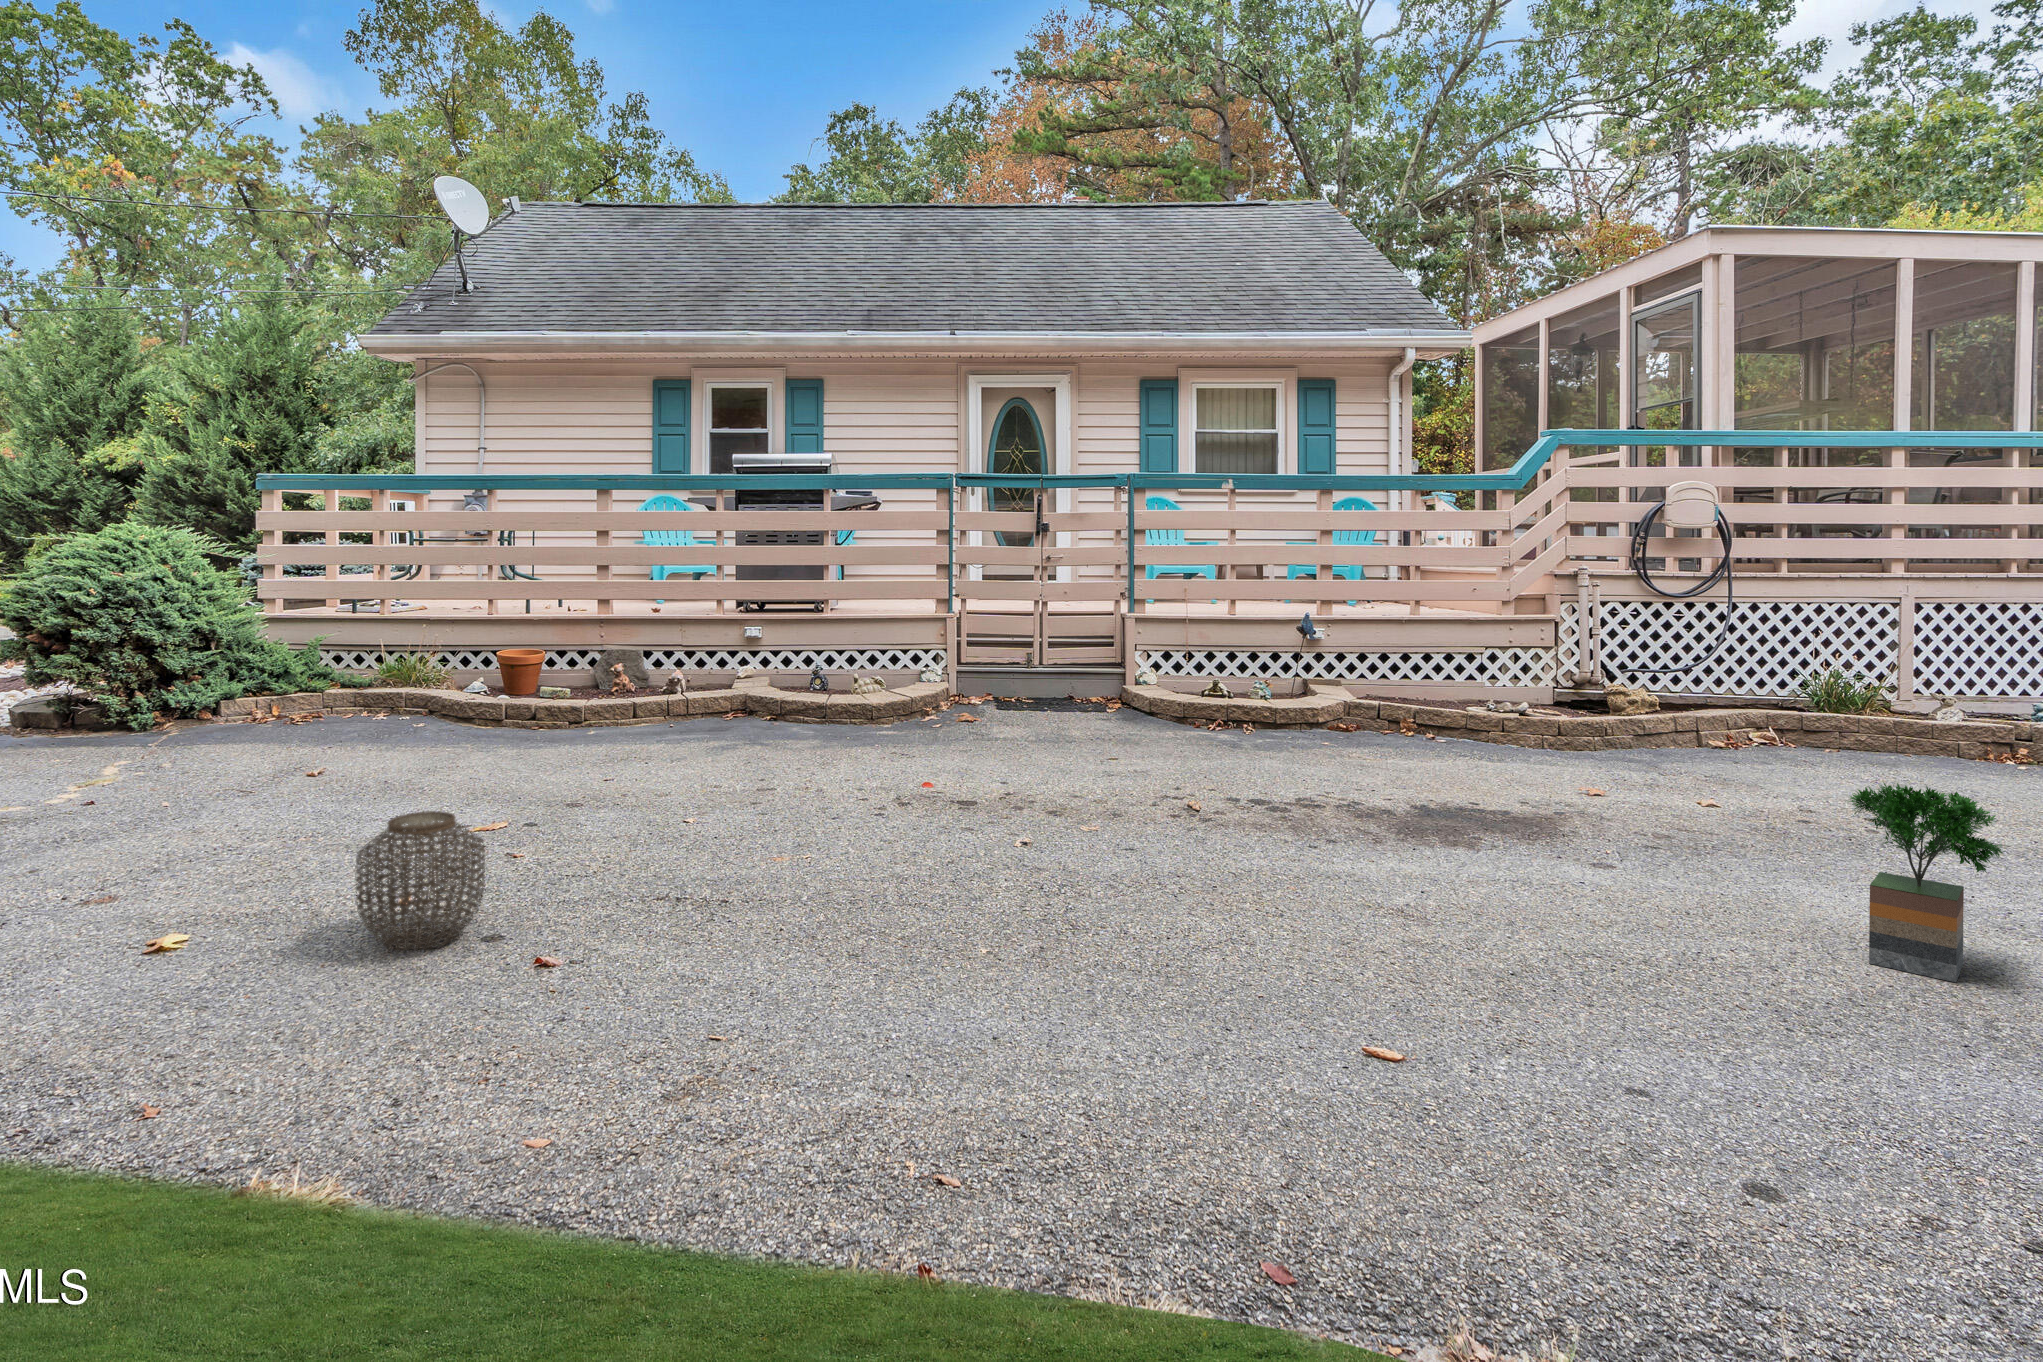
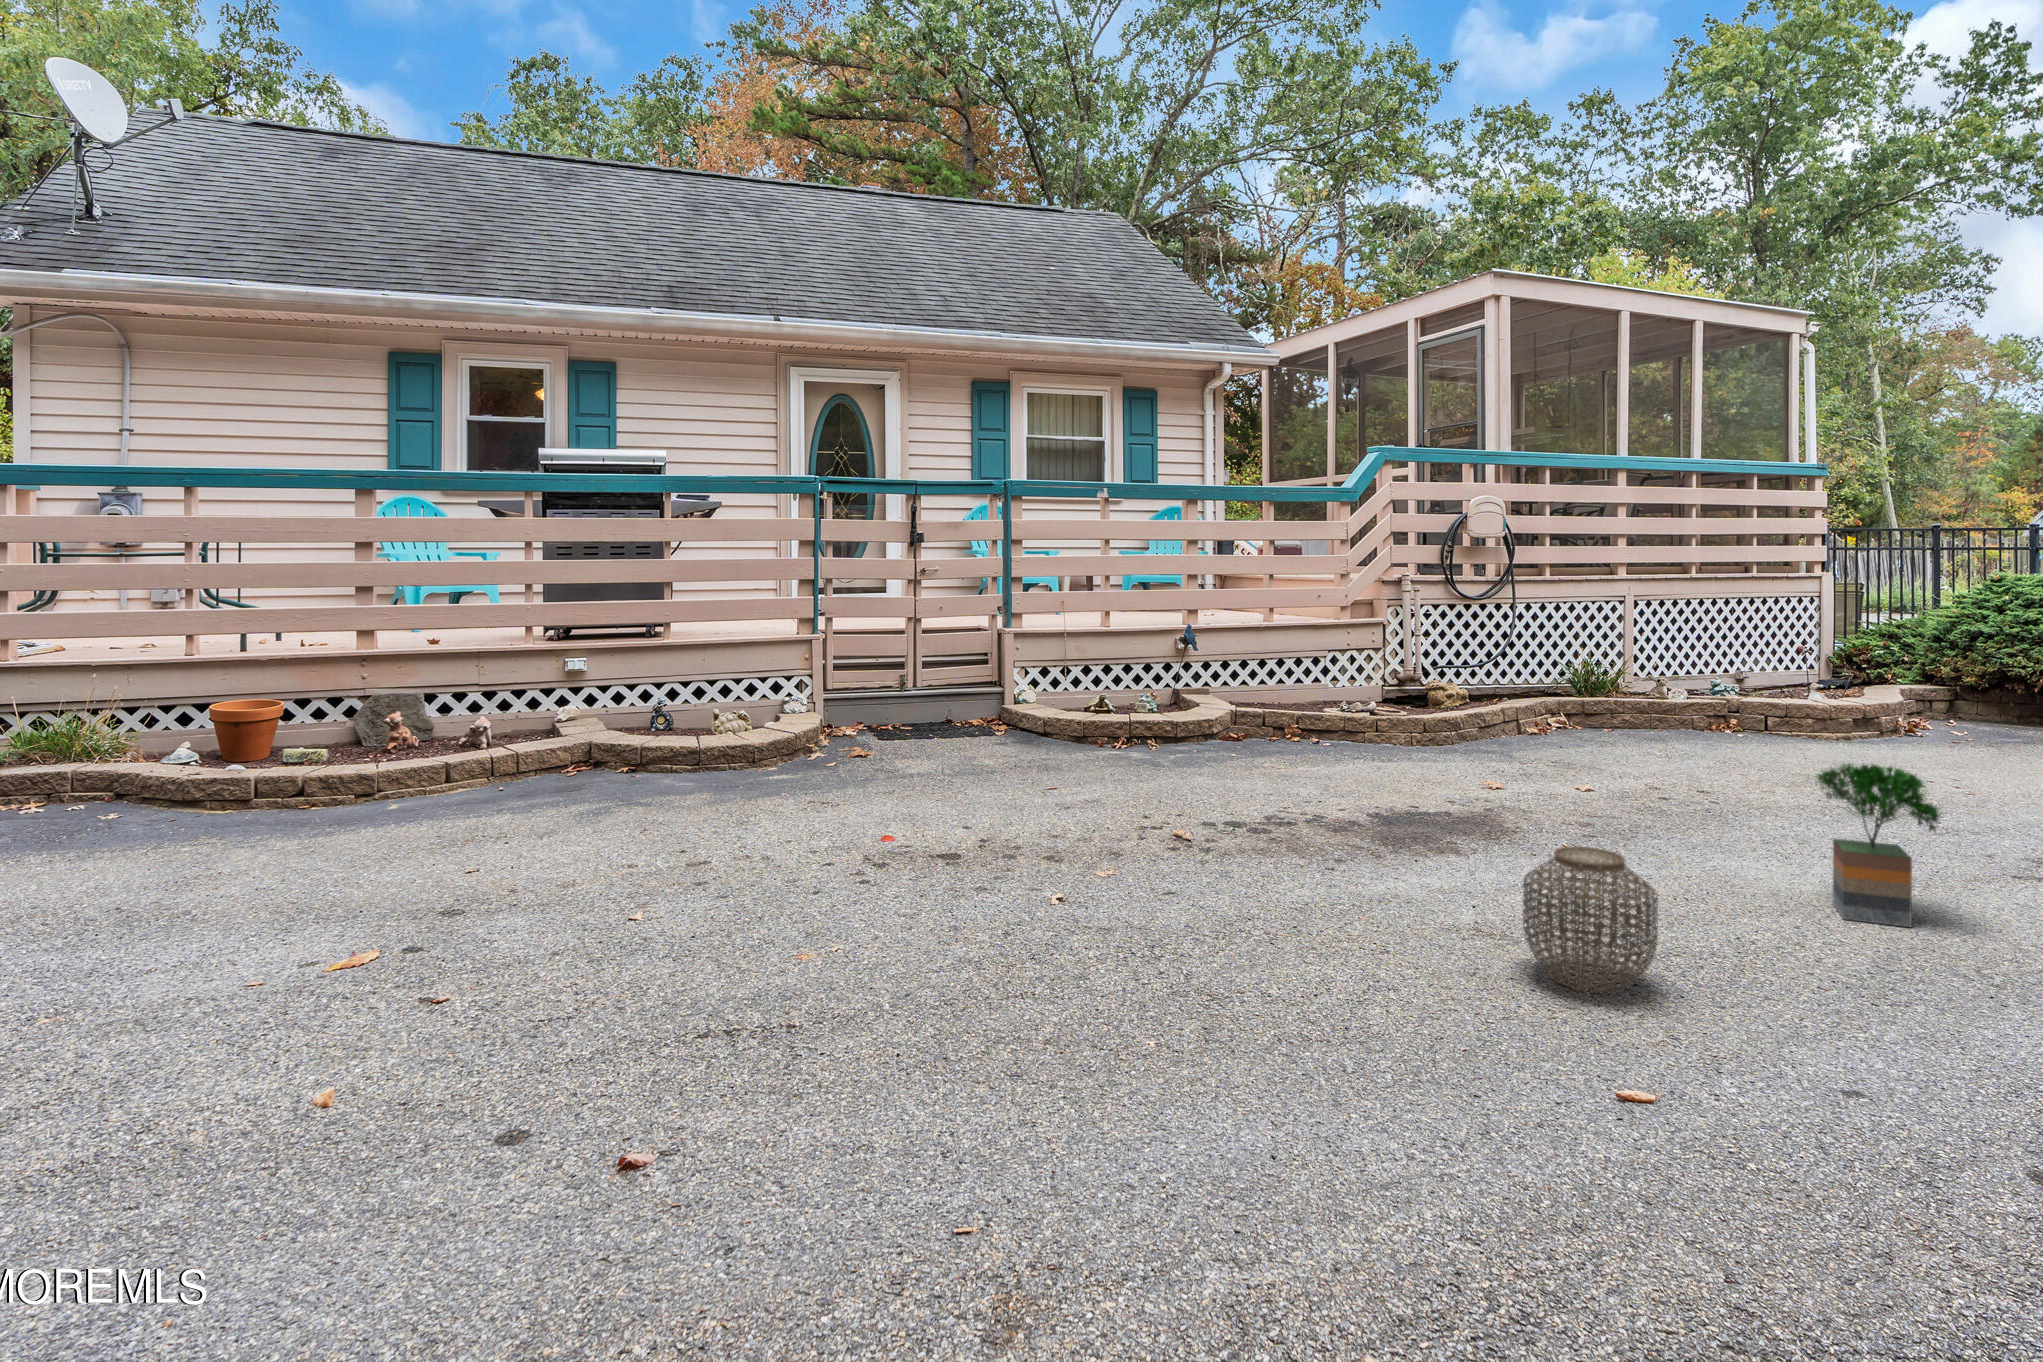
woven basket: present [356,811,485,951] -> present [1523,846,1658,994]

